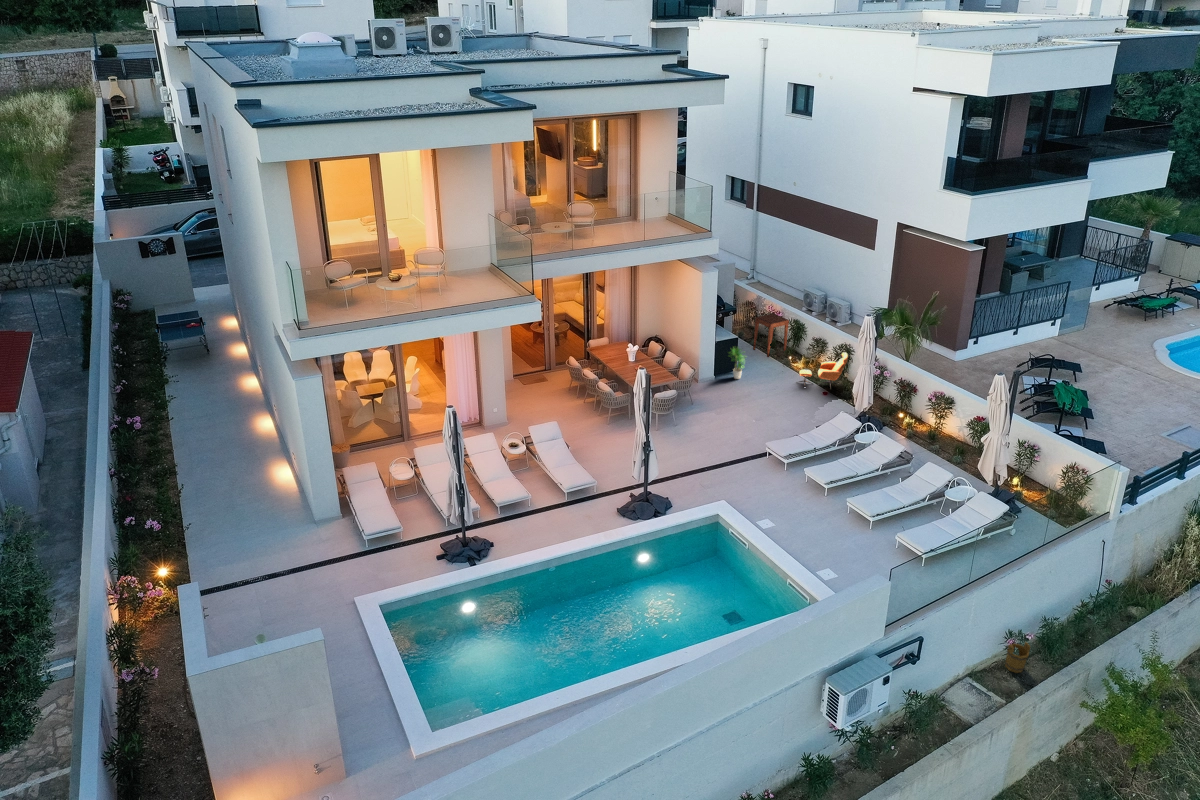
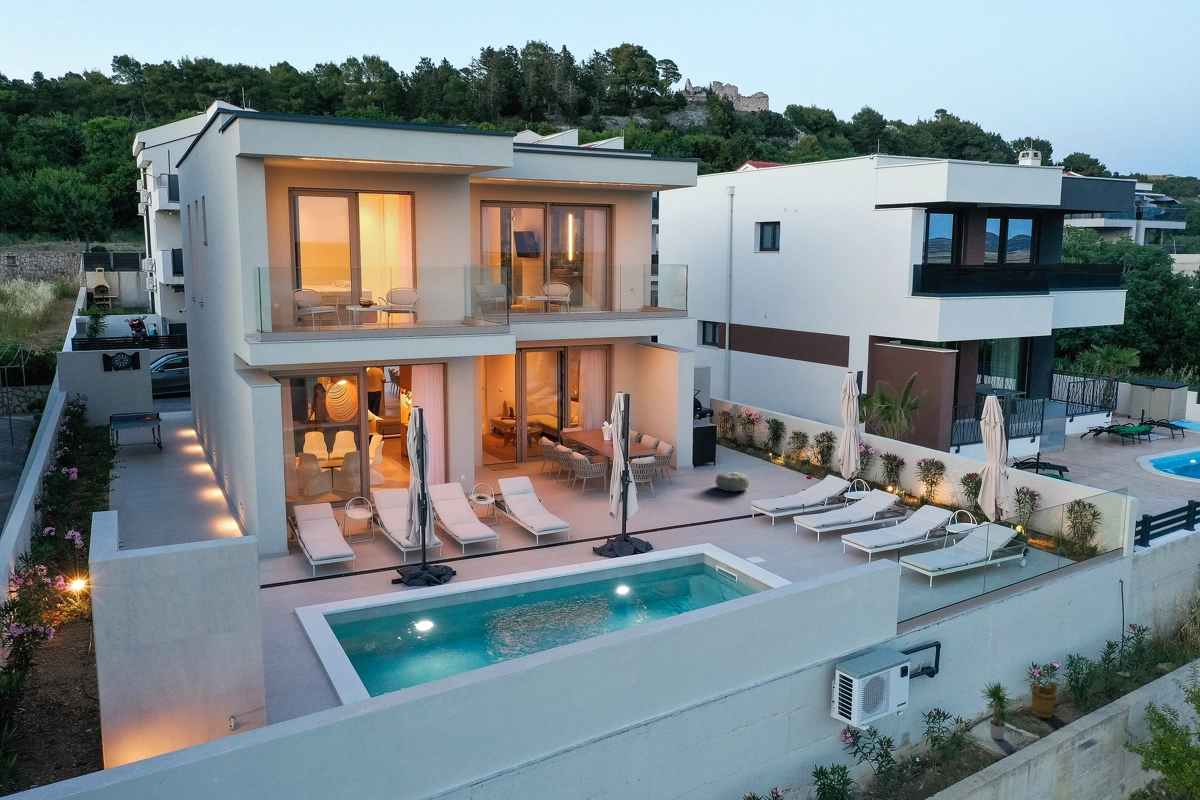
side table: present [753,313,789,357] -> none [733,416,768,457]
potted plant: present [731,347,745,379] -> present [981,681,1013,739]
lounge chair: present [799,352,848,388] -> none [779,440,831,477]
pouf: none [733,394,766,416] -> present [716,472,749,491]

